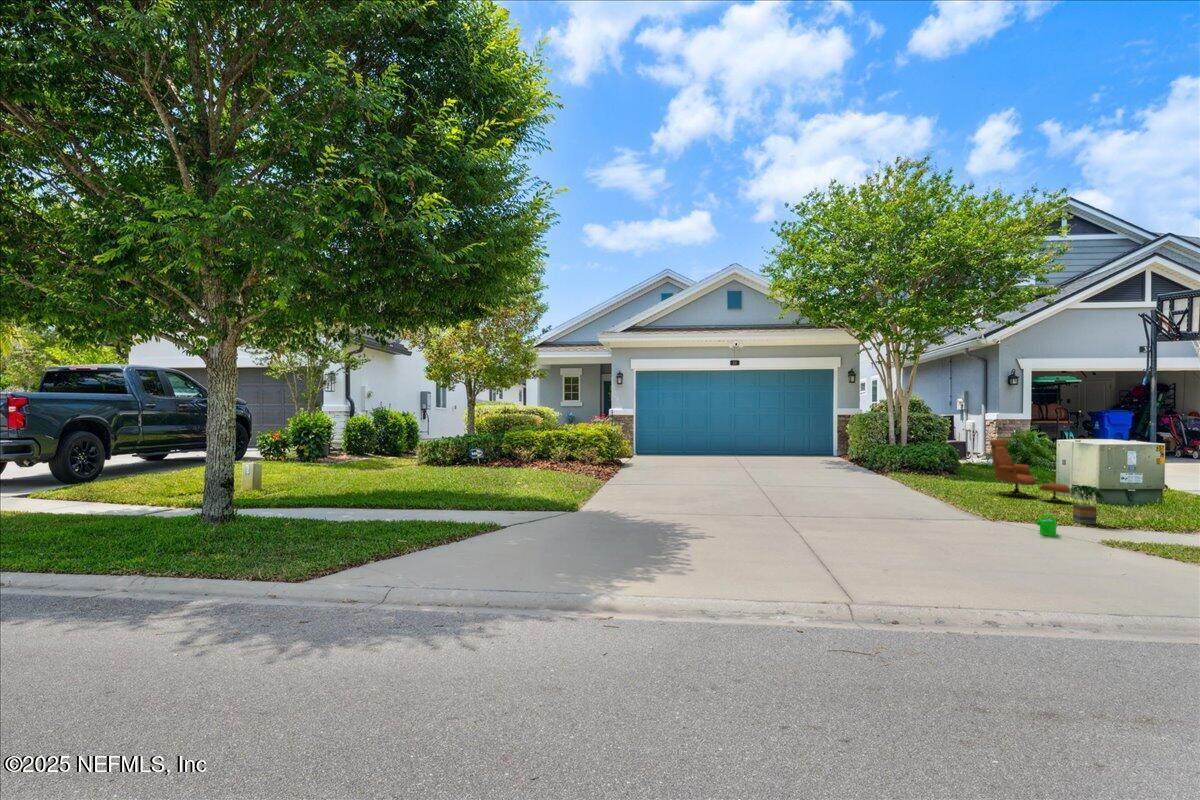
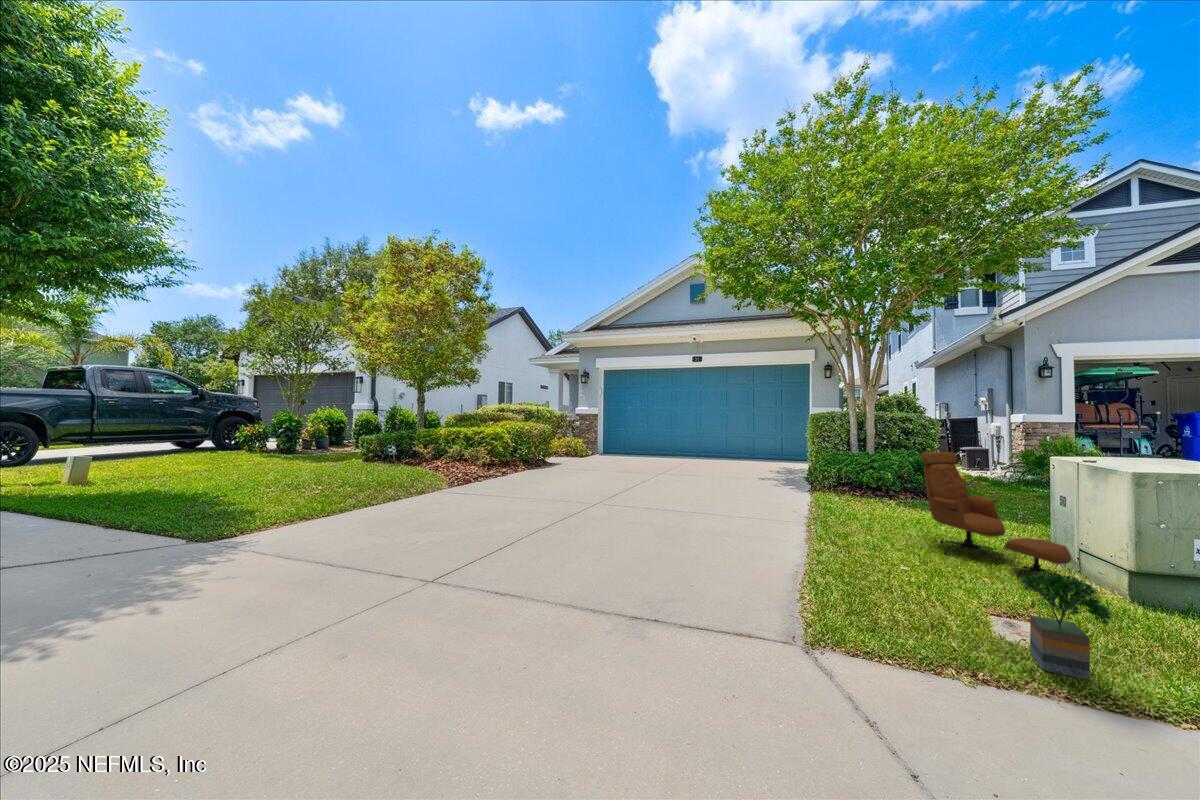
watering can: present [1036,514,1057,536] -> none [861,658,933,728]

